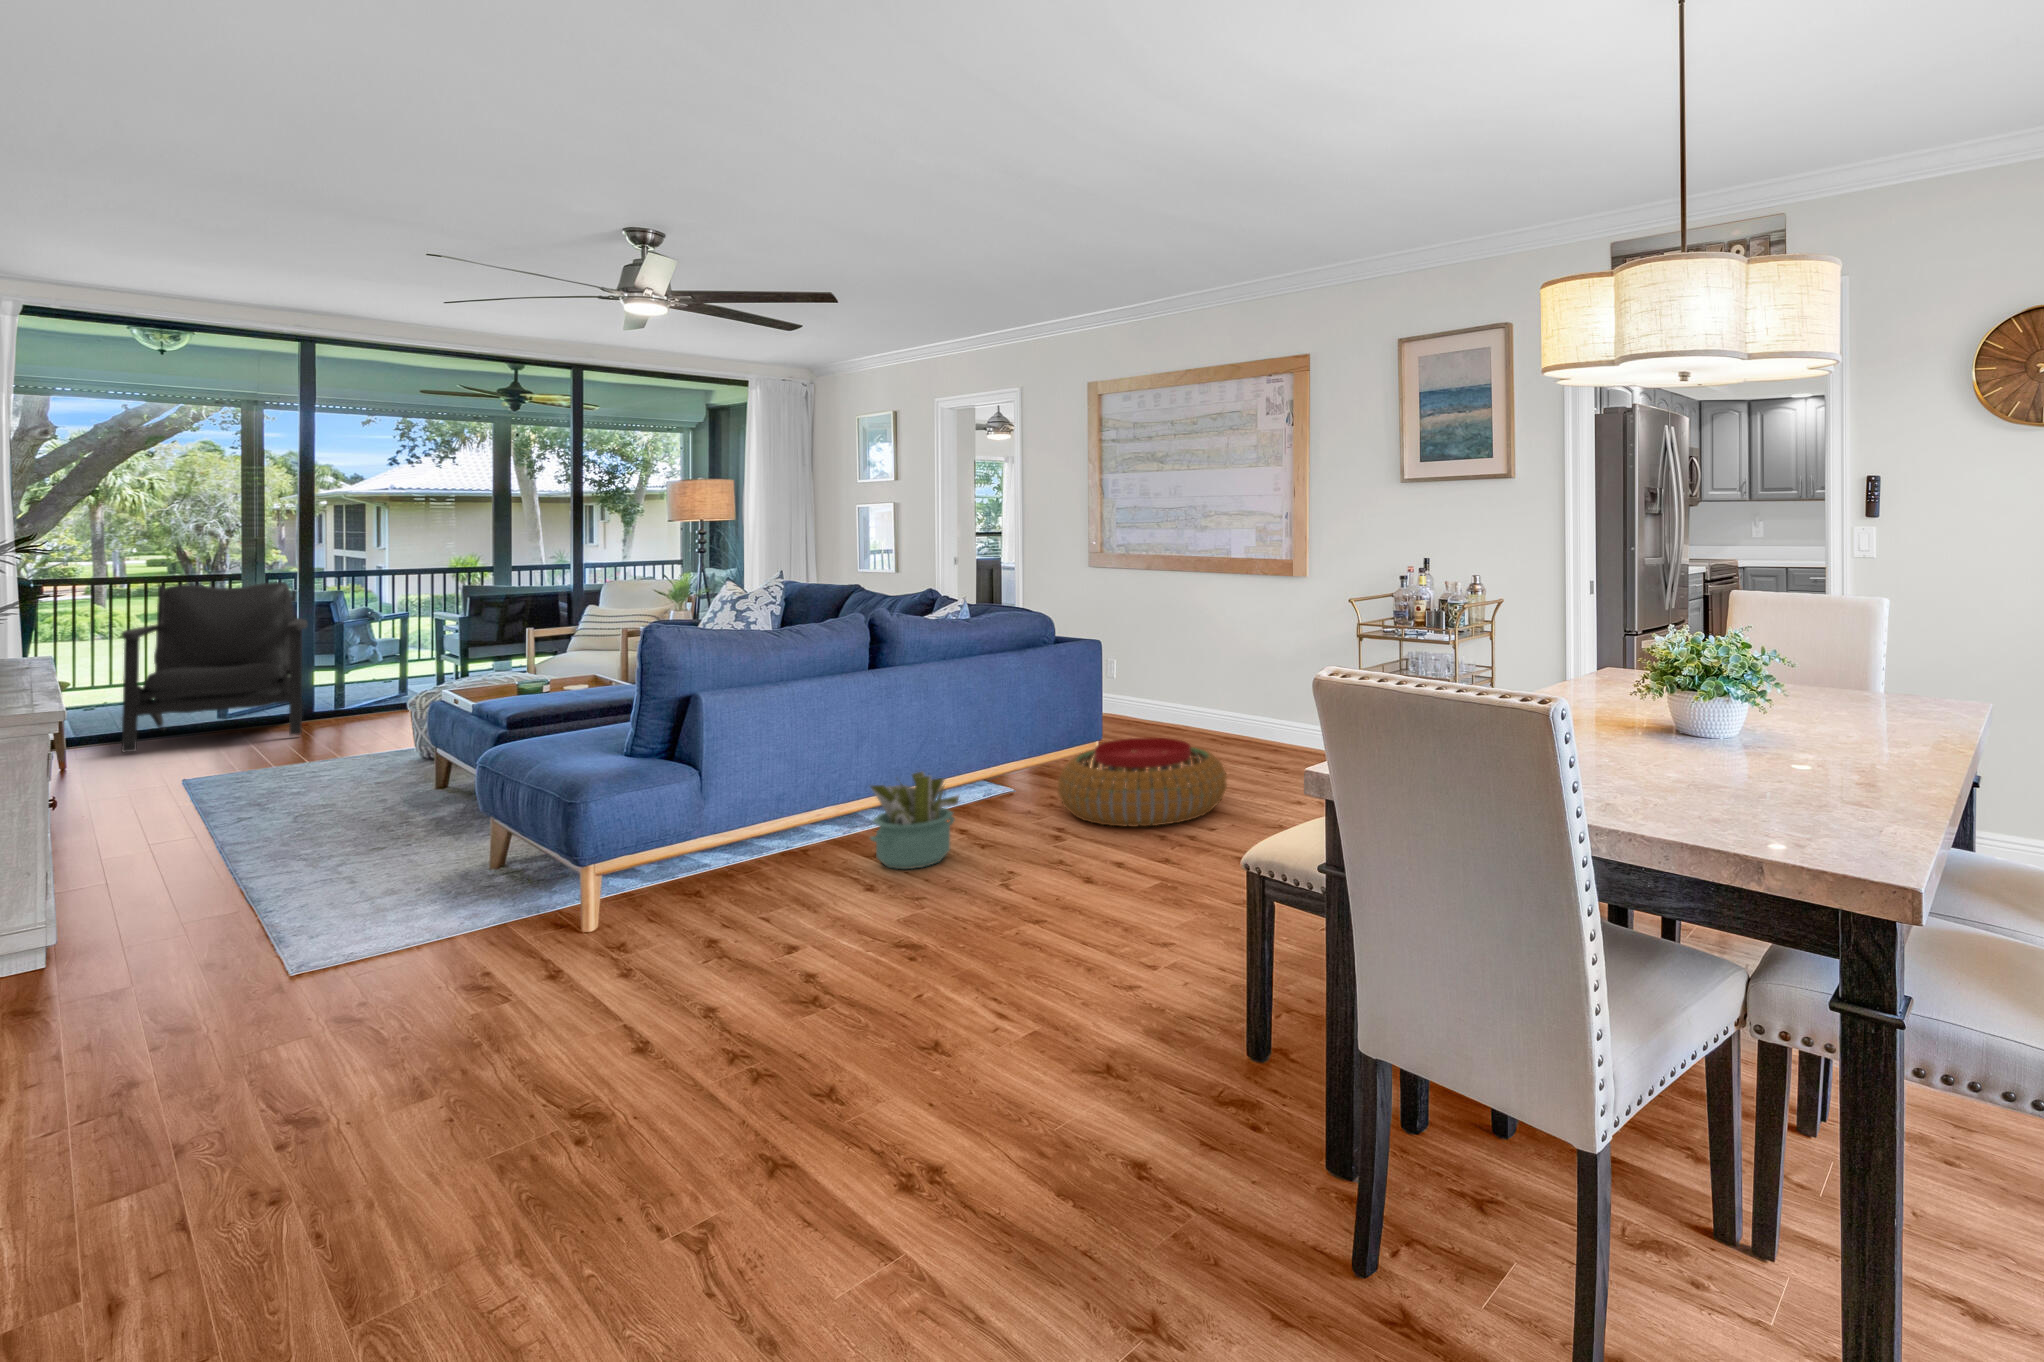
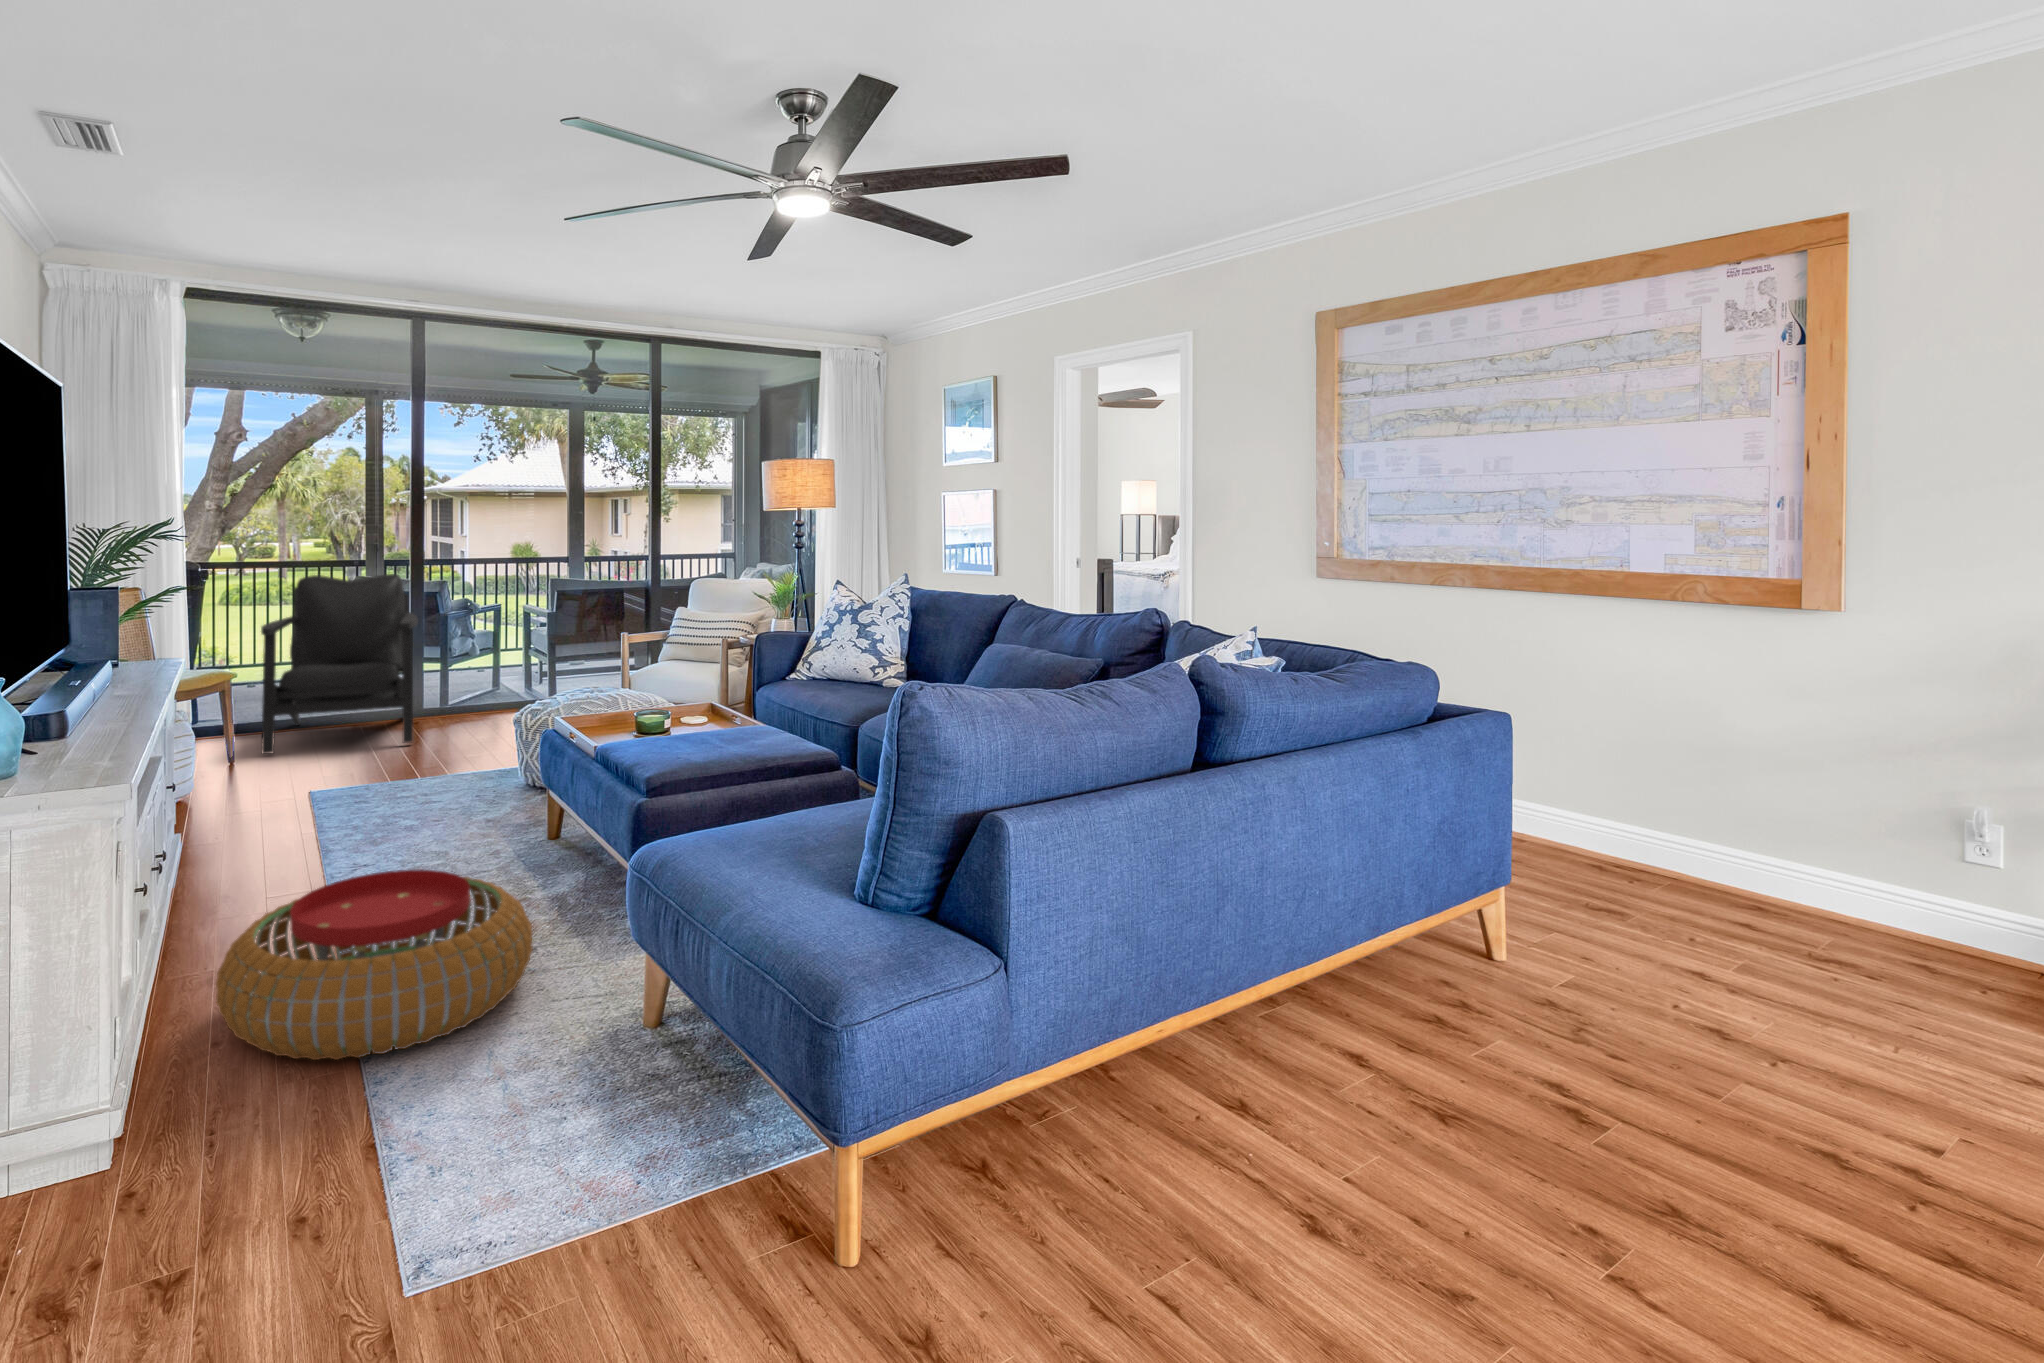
pouf: present [1058,738,1227,827] -> present [216,869,533,1060]
decorative plant: present [870,772,959,869] -> none [1233,970,1402,1168]

